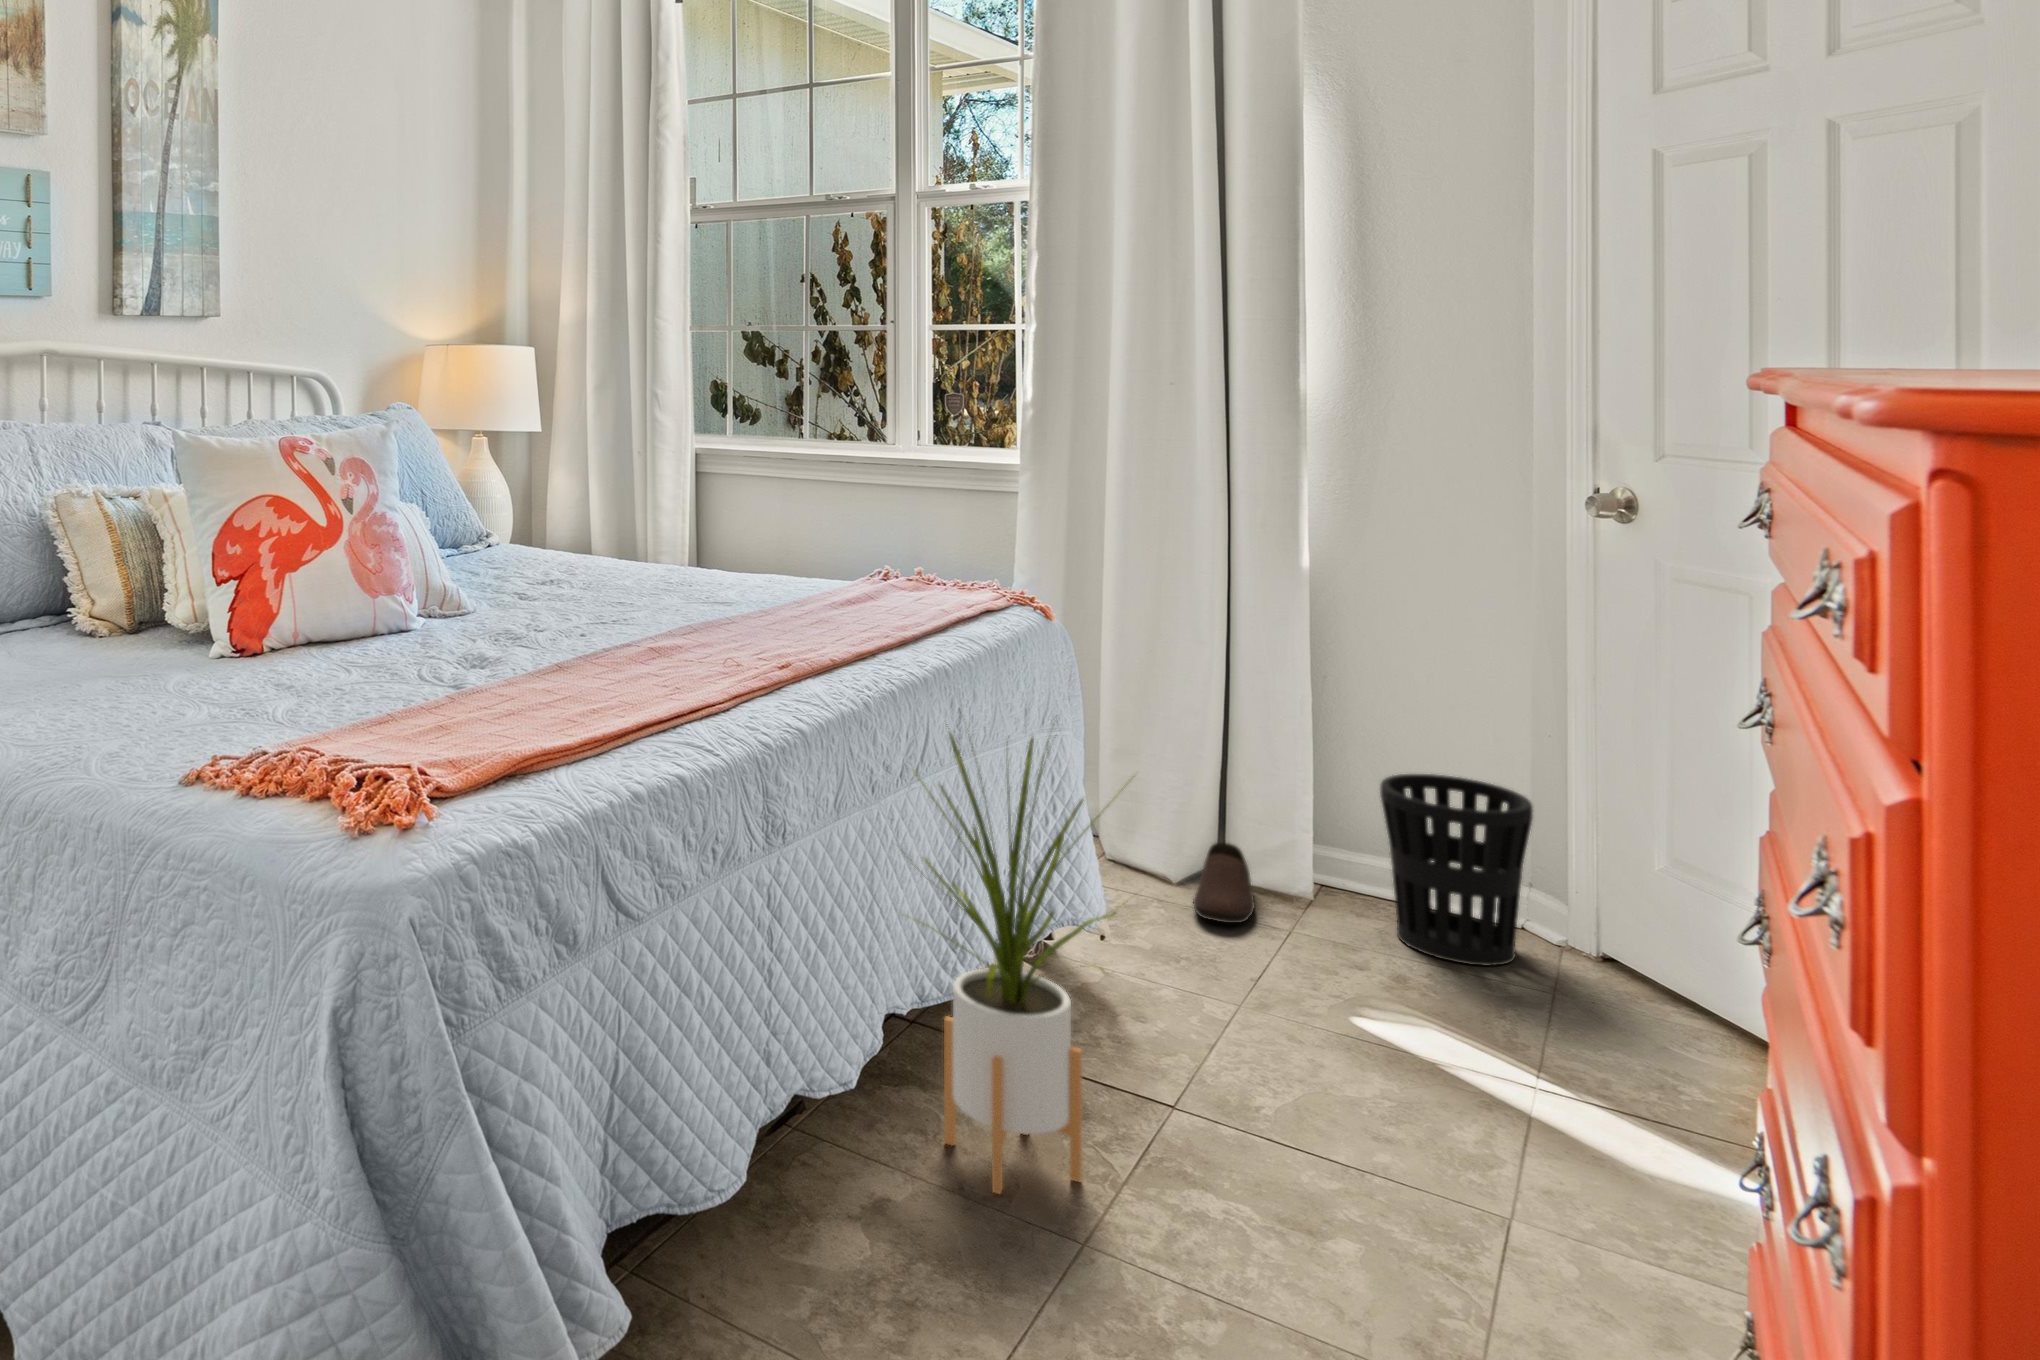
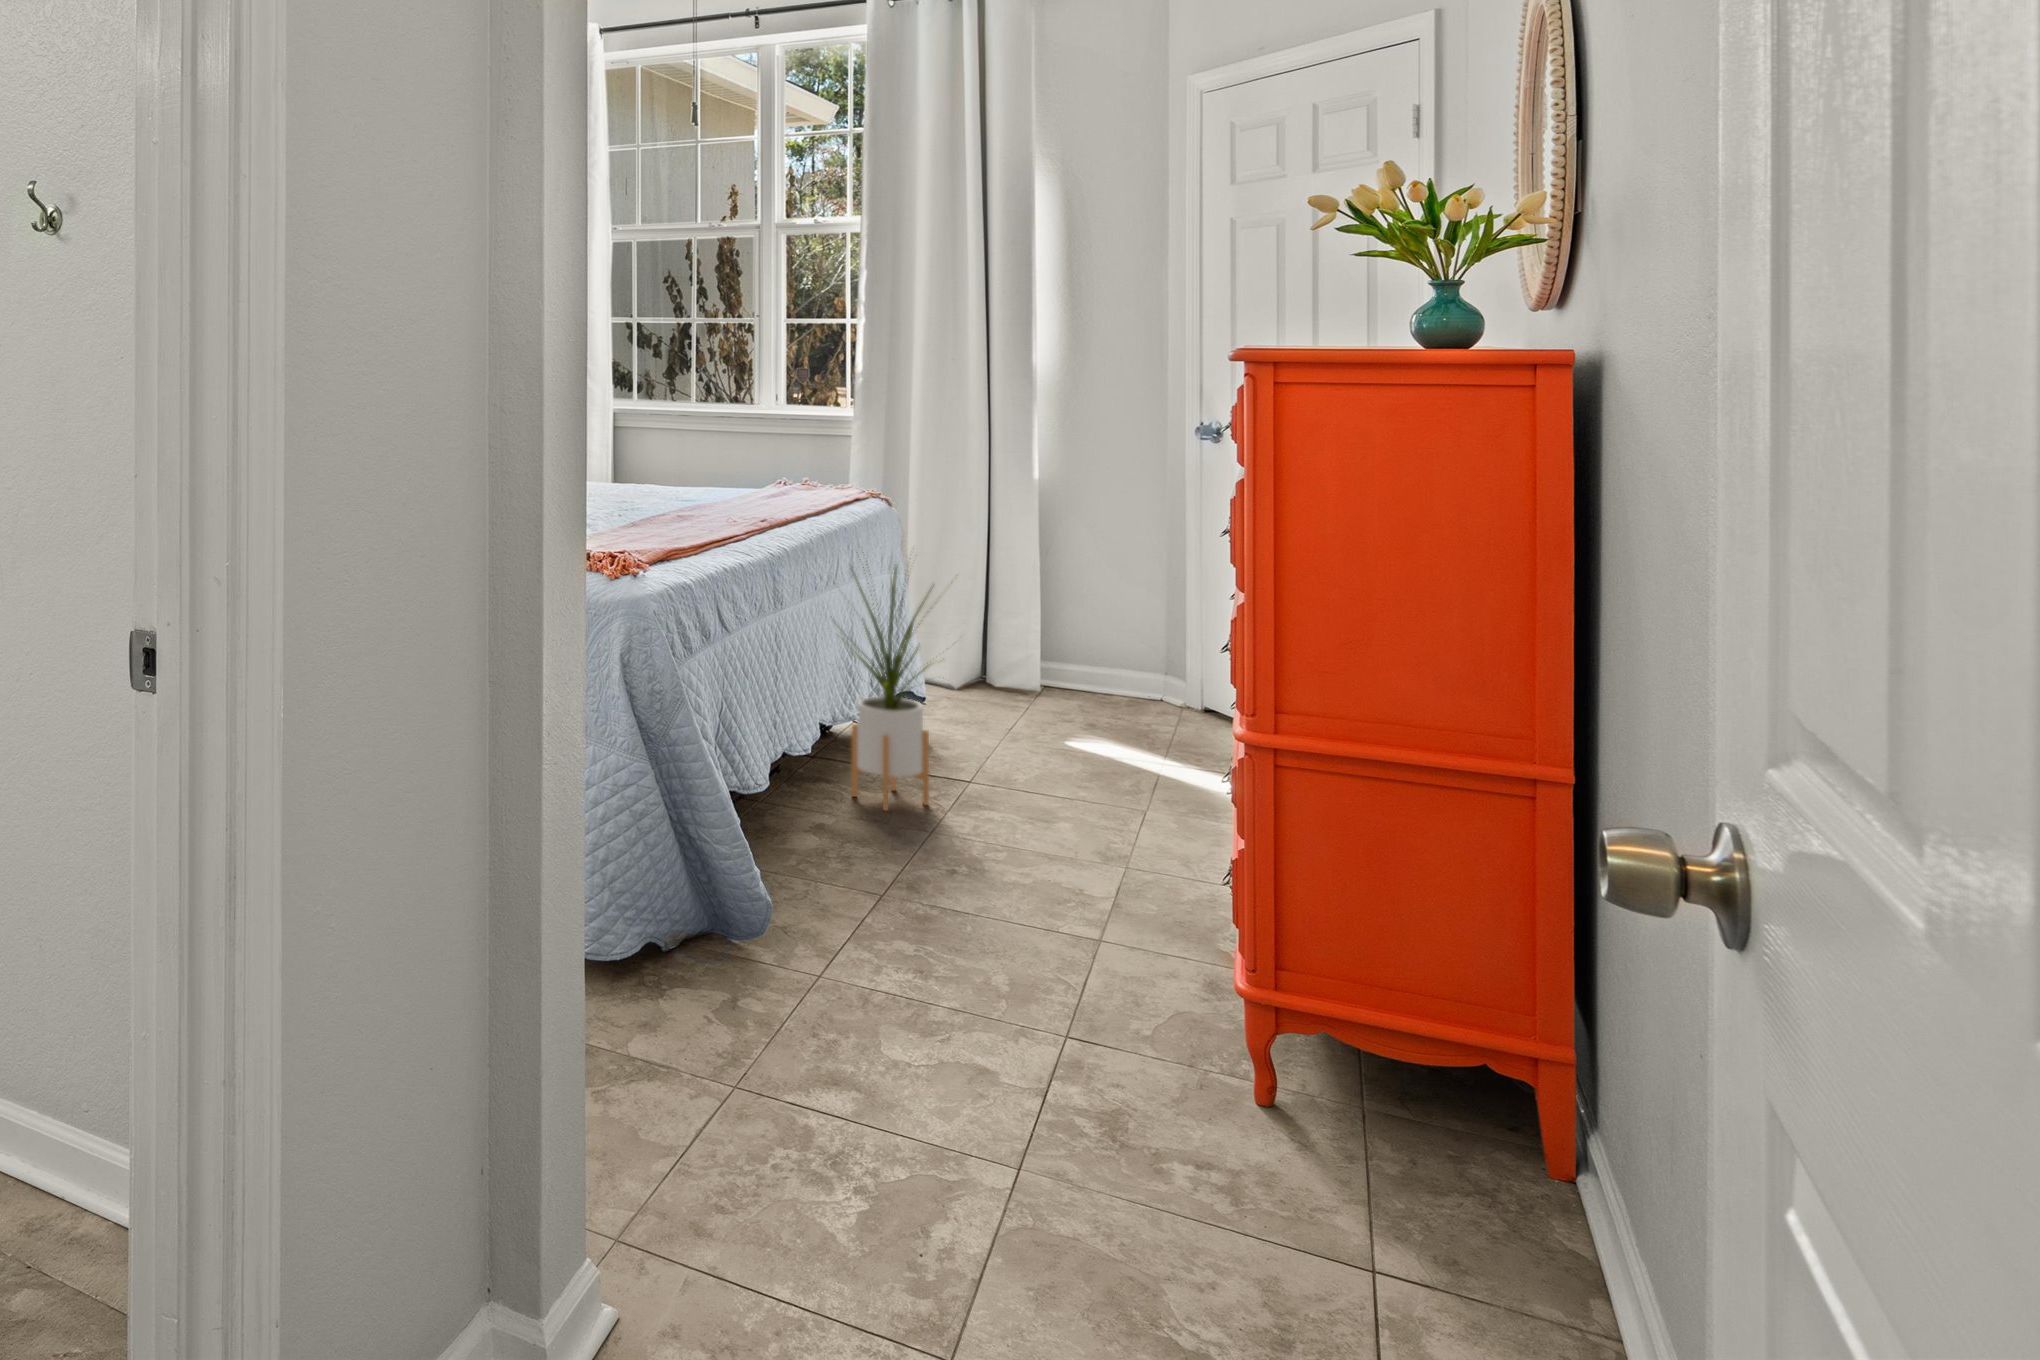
wastebasket: present [1380,774,1533,966] -> none [1081,606,1166,715]
shoe: present [1193,842,1254,923] -> none [970,661,1007,704]

